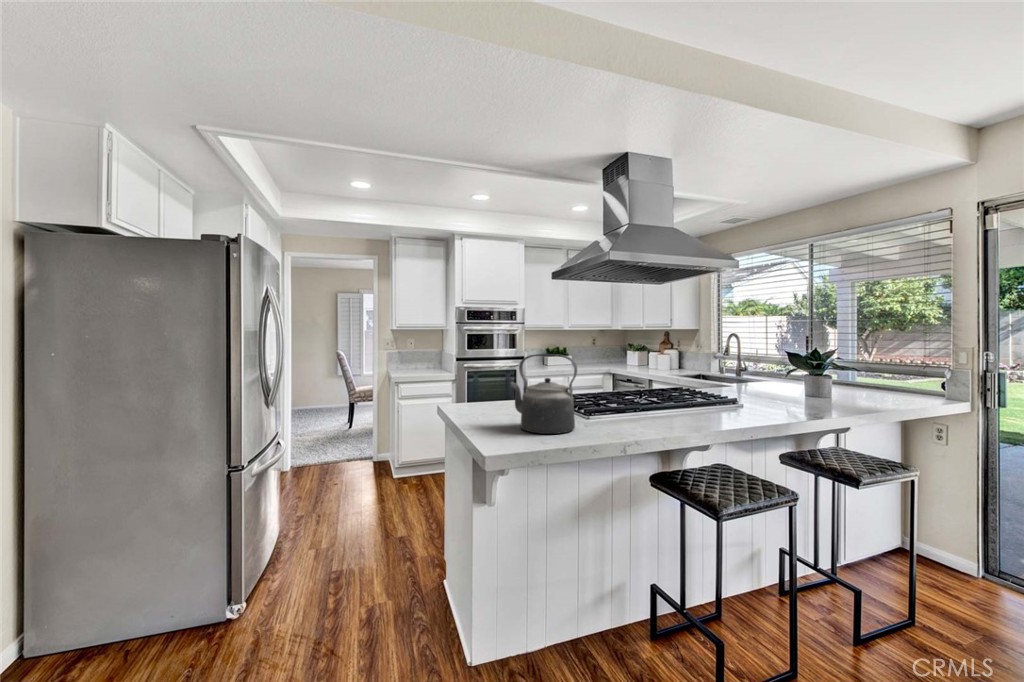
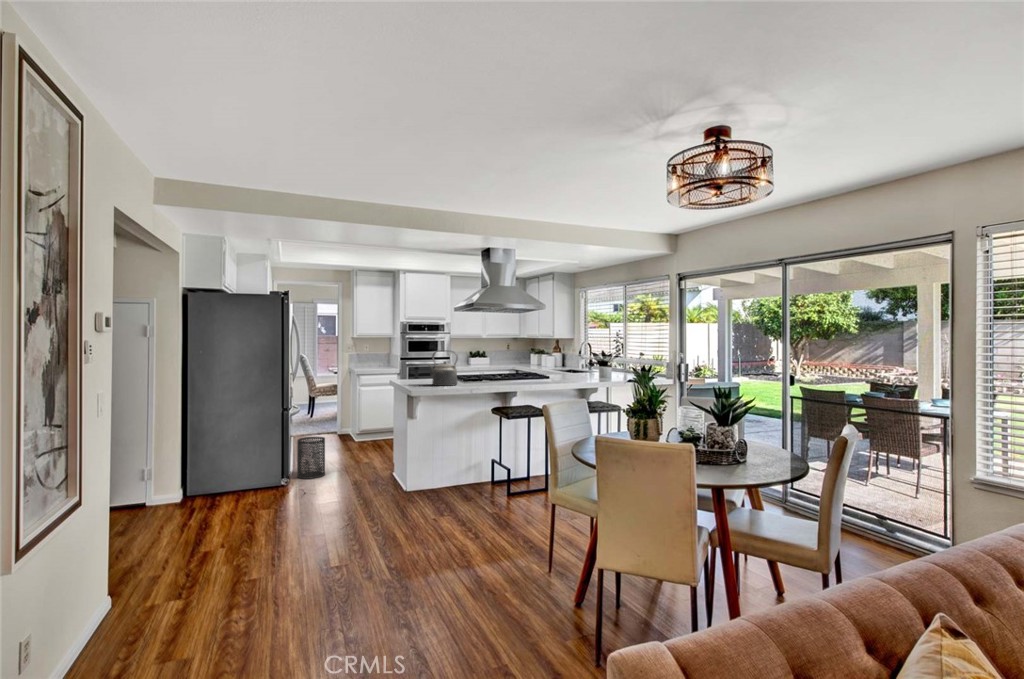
trash can: none [272,501,324,587] -> present [297,437,325,479]

